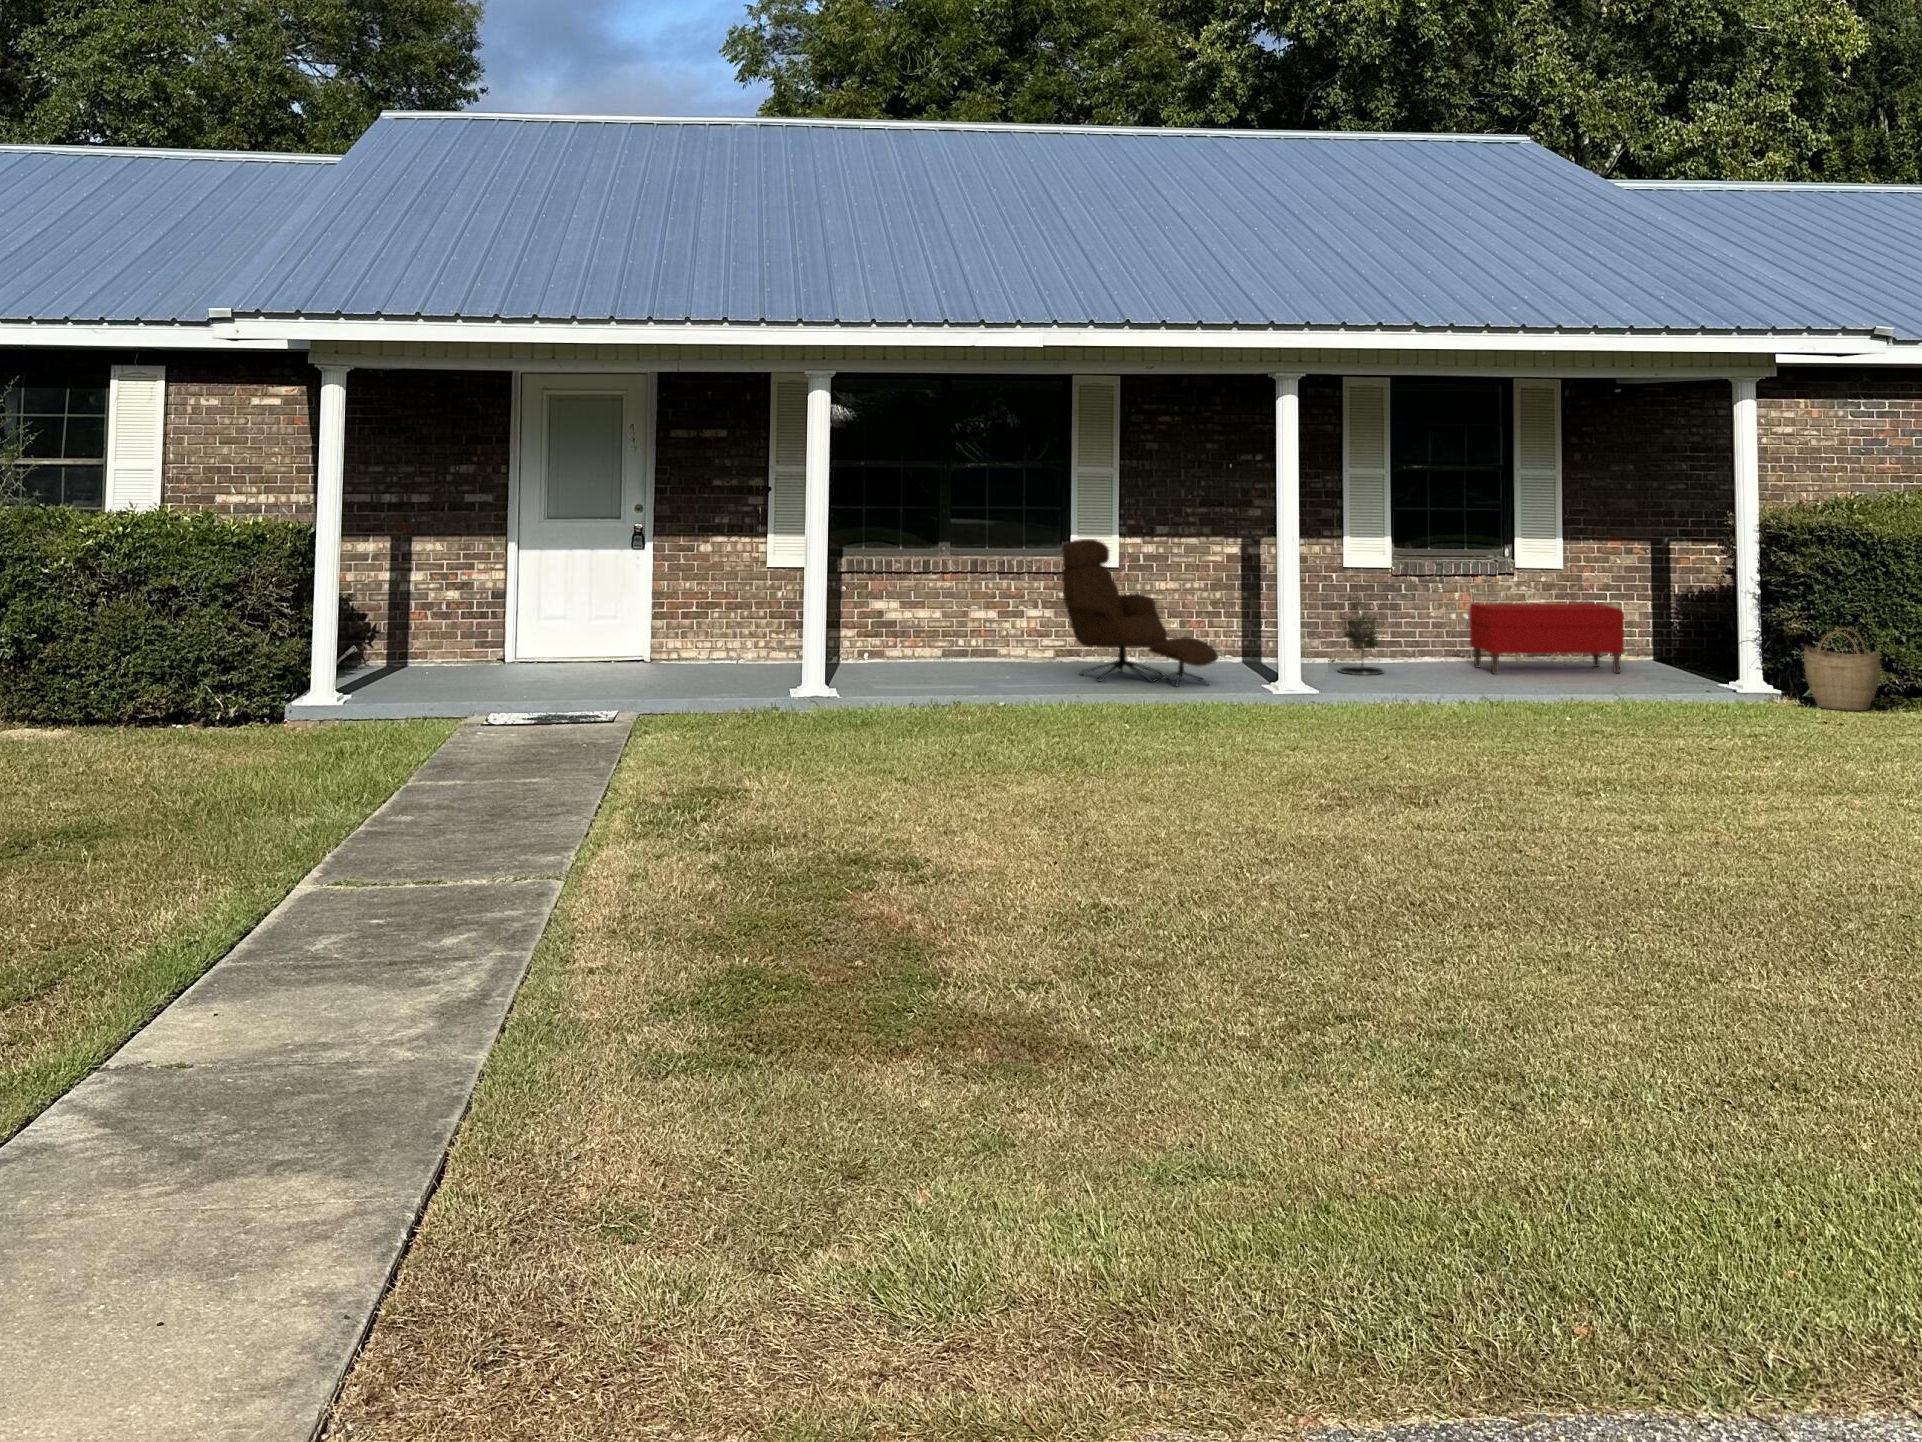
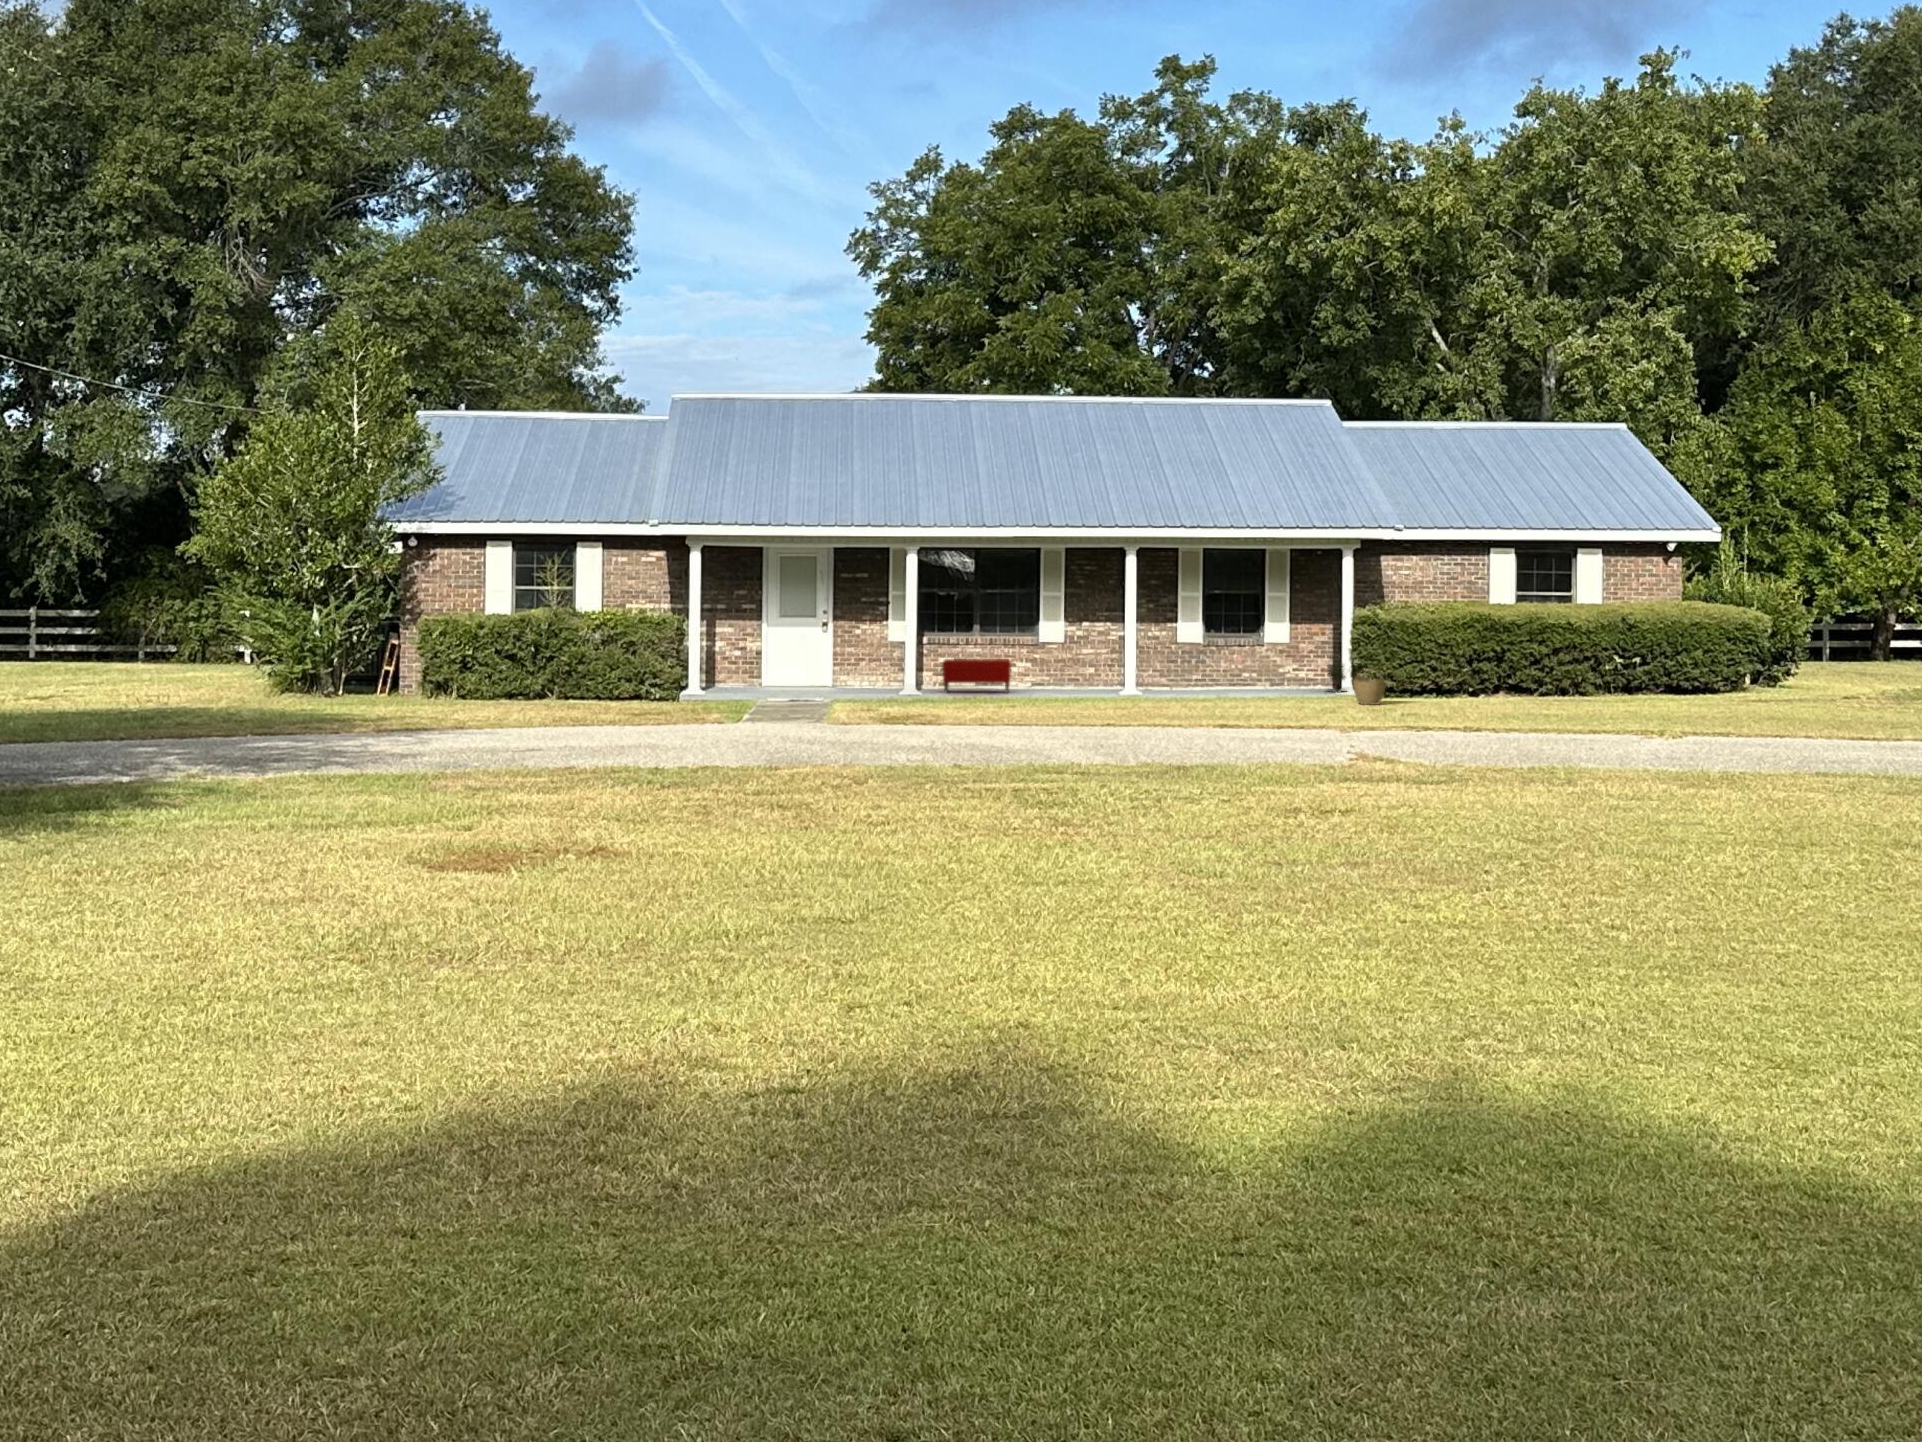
lounge chair: present [1062,539,1218,686] -> none [1030,626,1102,696]
potted tree: present [1339,597,1384,675] -> present [1326,657,1346,692]
bench: present [1469,603,1624,674] -> present [942,659,1011,692]

